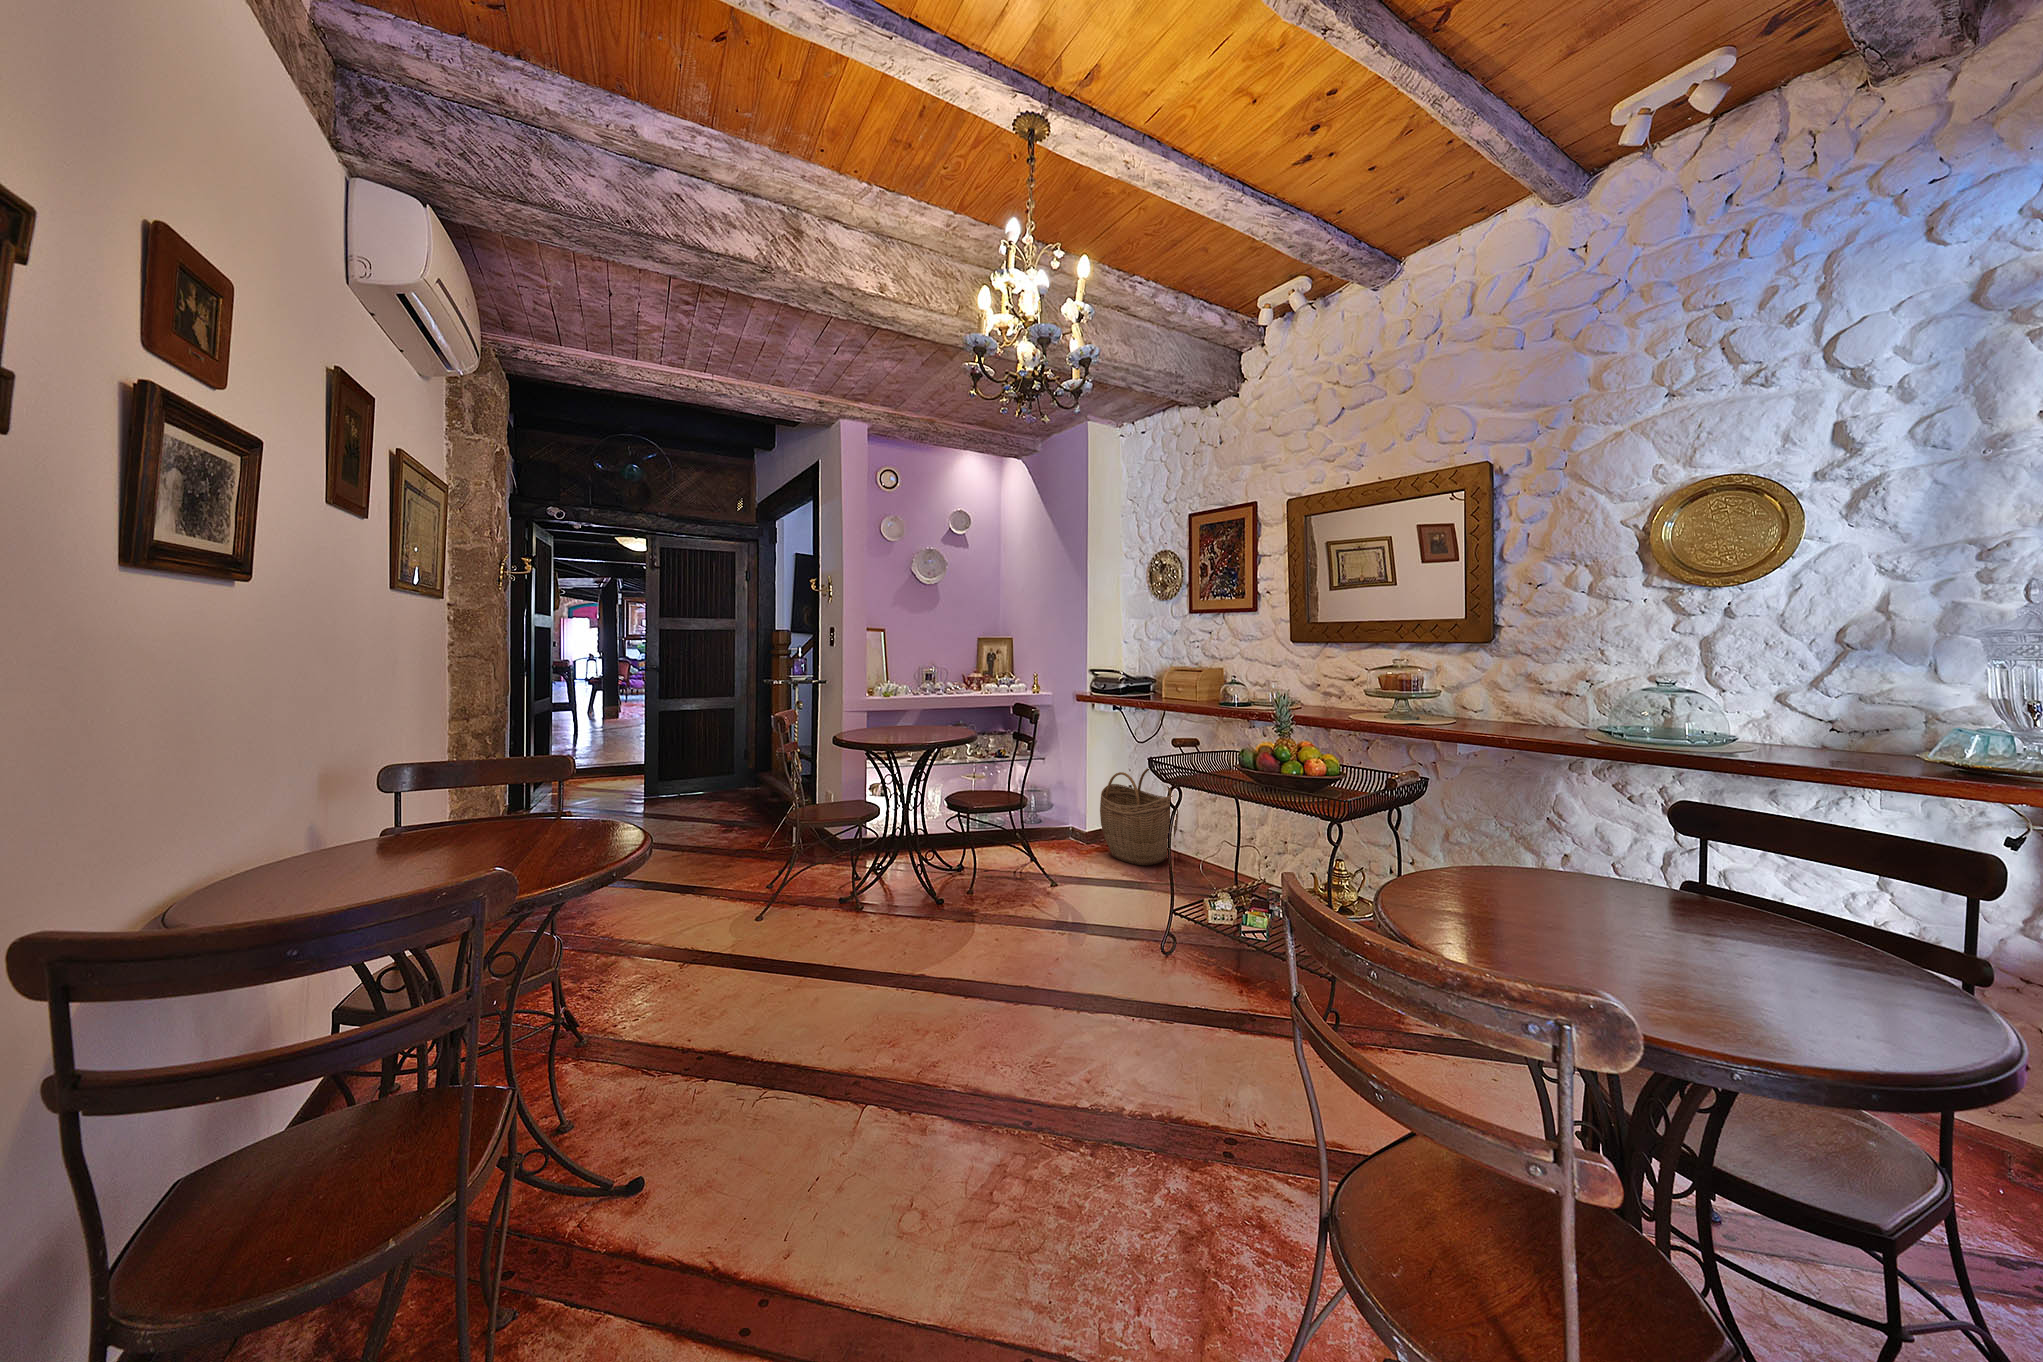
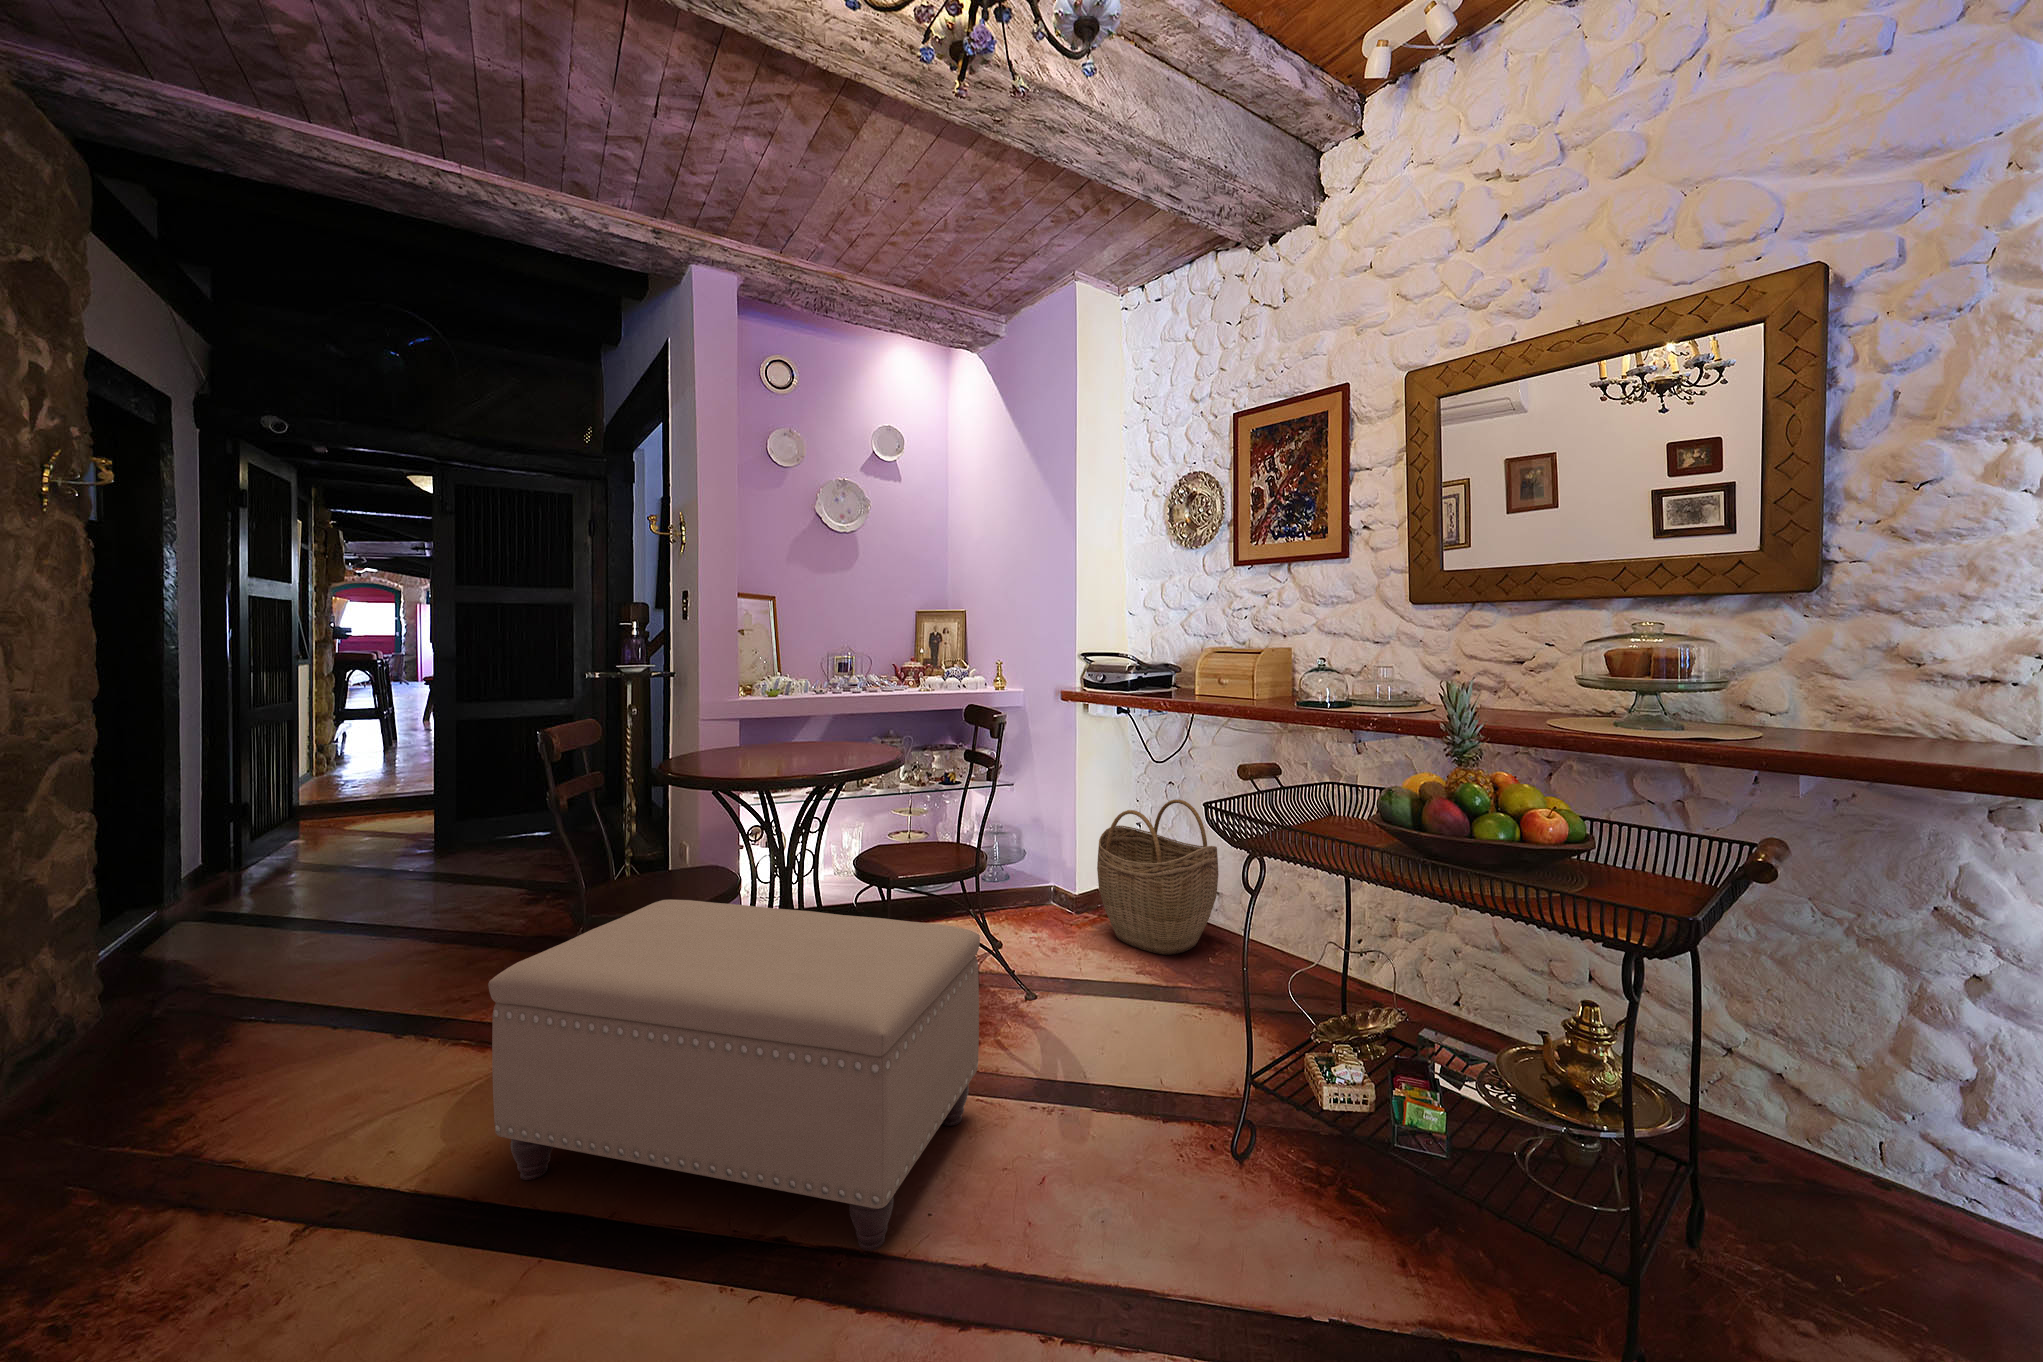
ottoman: none [767,814,1025,982] -> present [488,900,980,1250]

